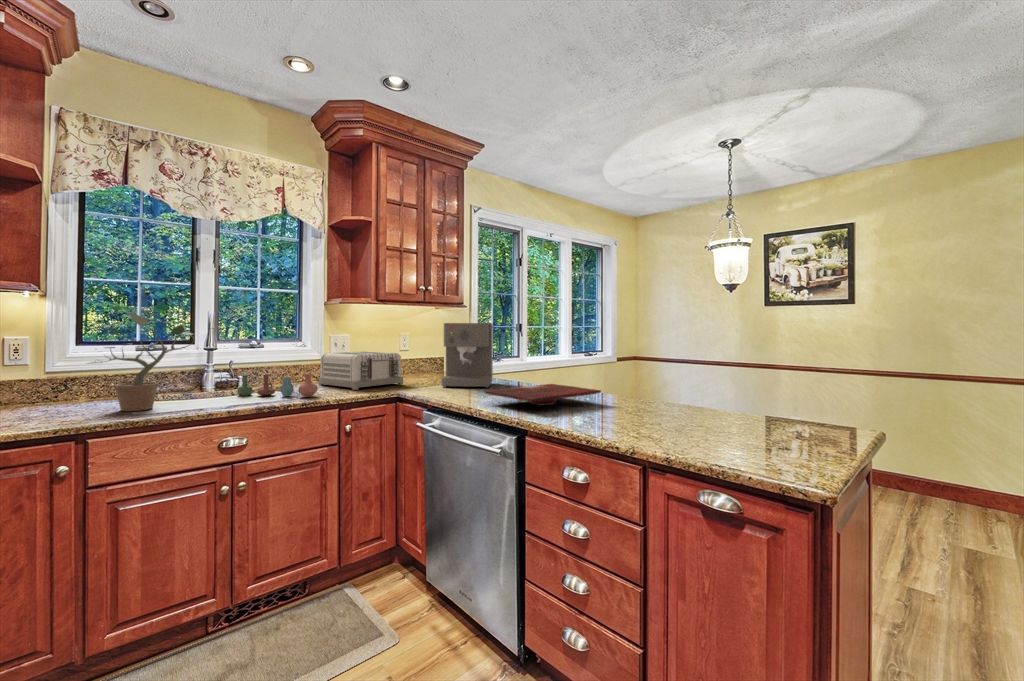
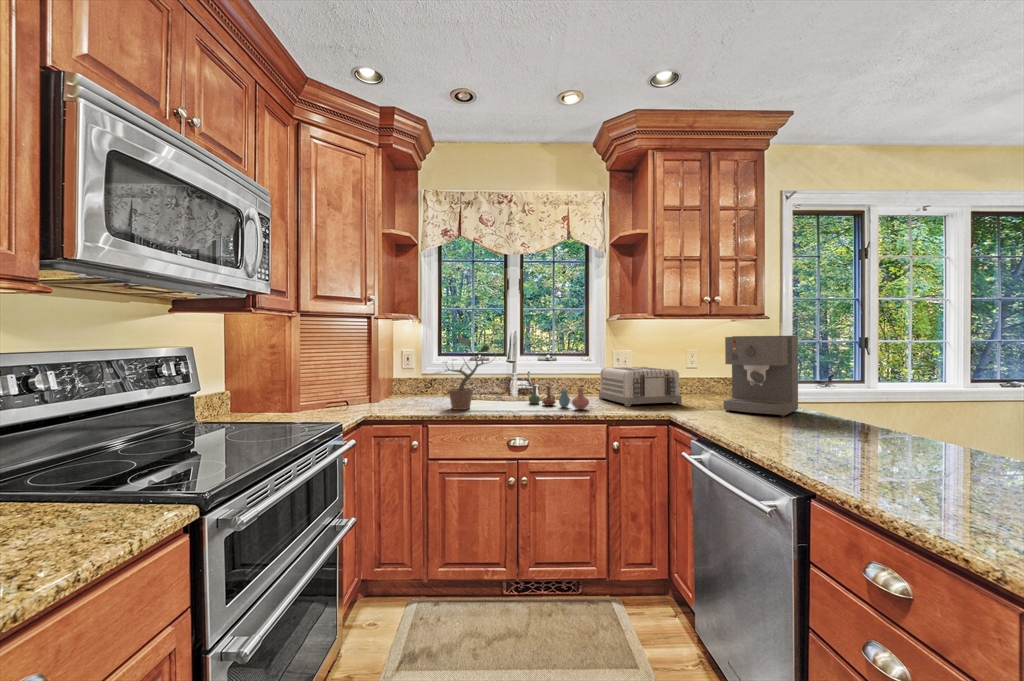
cutting board: present [485,384,601,405] -> none [756,420,947,448]

